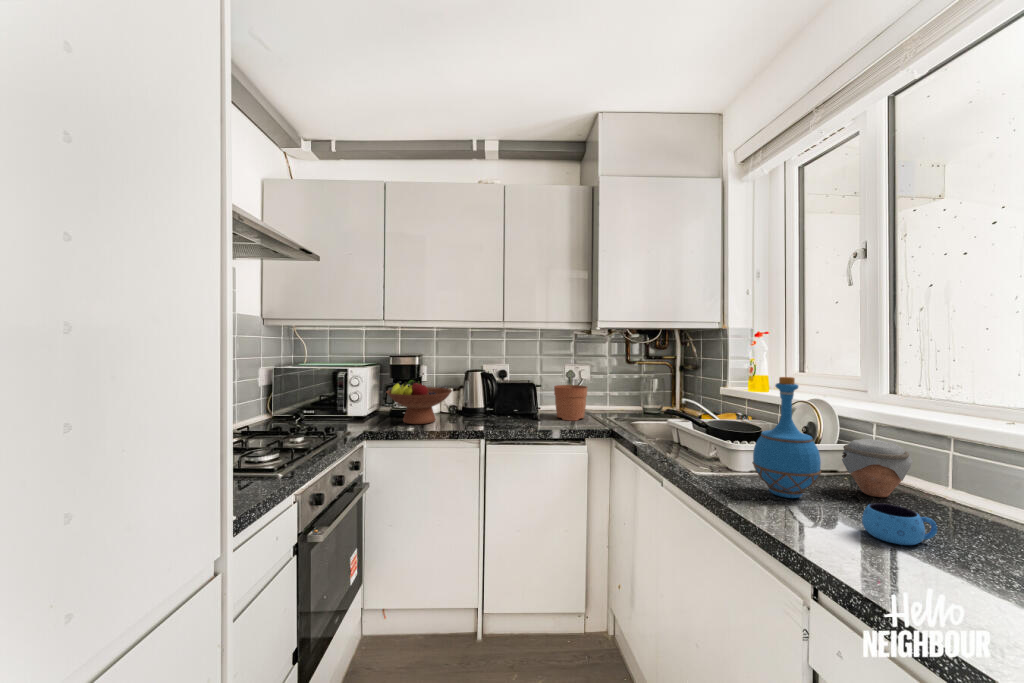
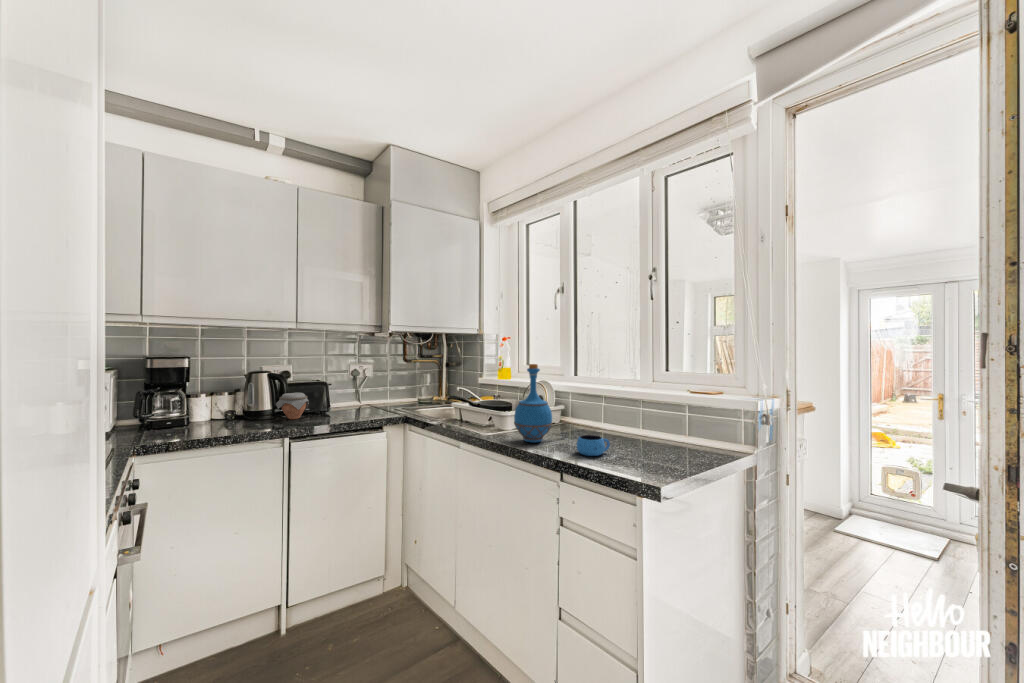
fruit bowl: present [387,380,452,424] -> none [147,385,235,432]
plant pot: present [554,385,587,421] -> none [343,369,375,413]
jar: present [842,439,913,497] -> present [276,393,309,419]

